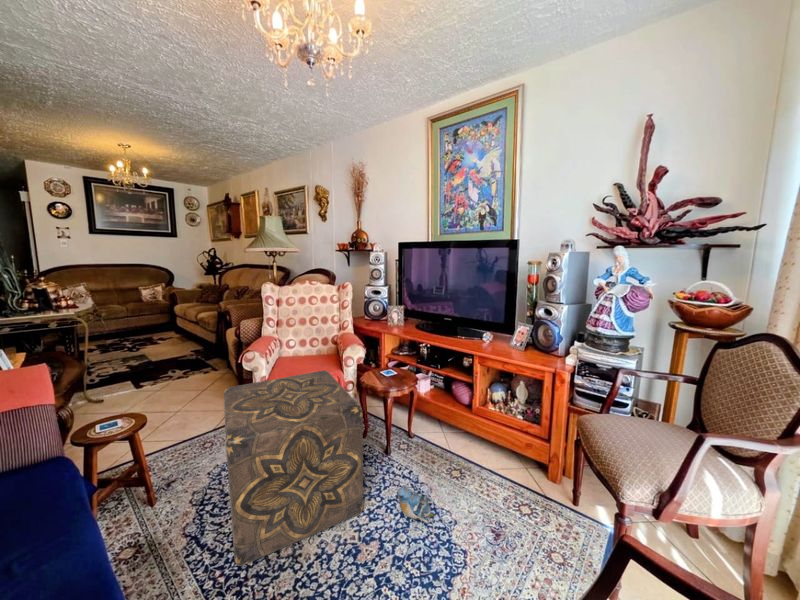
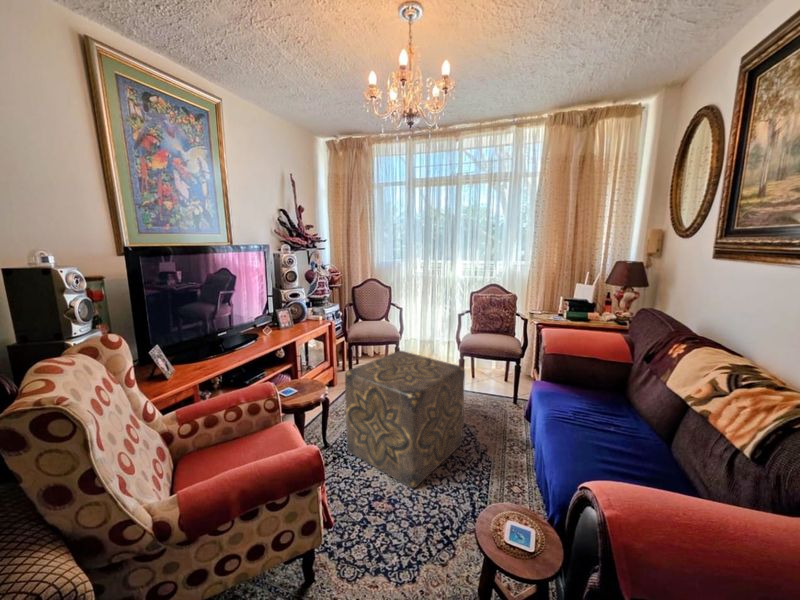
plush toy: present [397,487,435,523] -> none [420,491,448,541]

